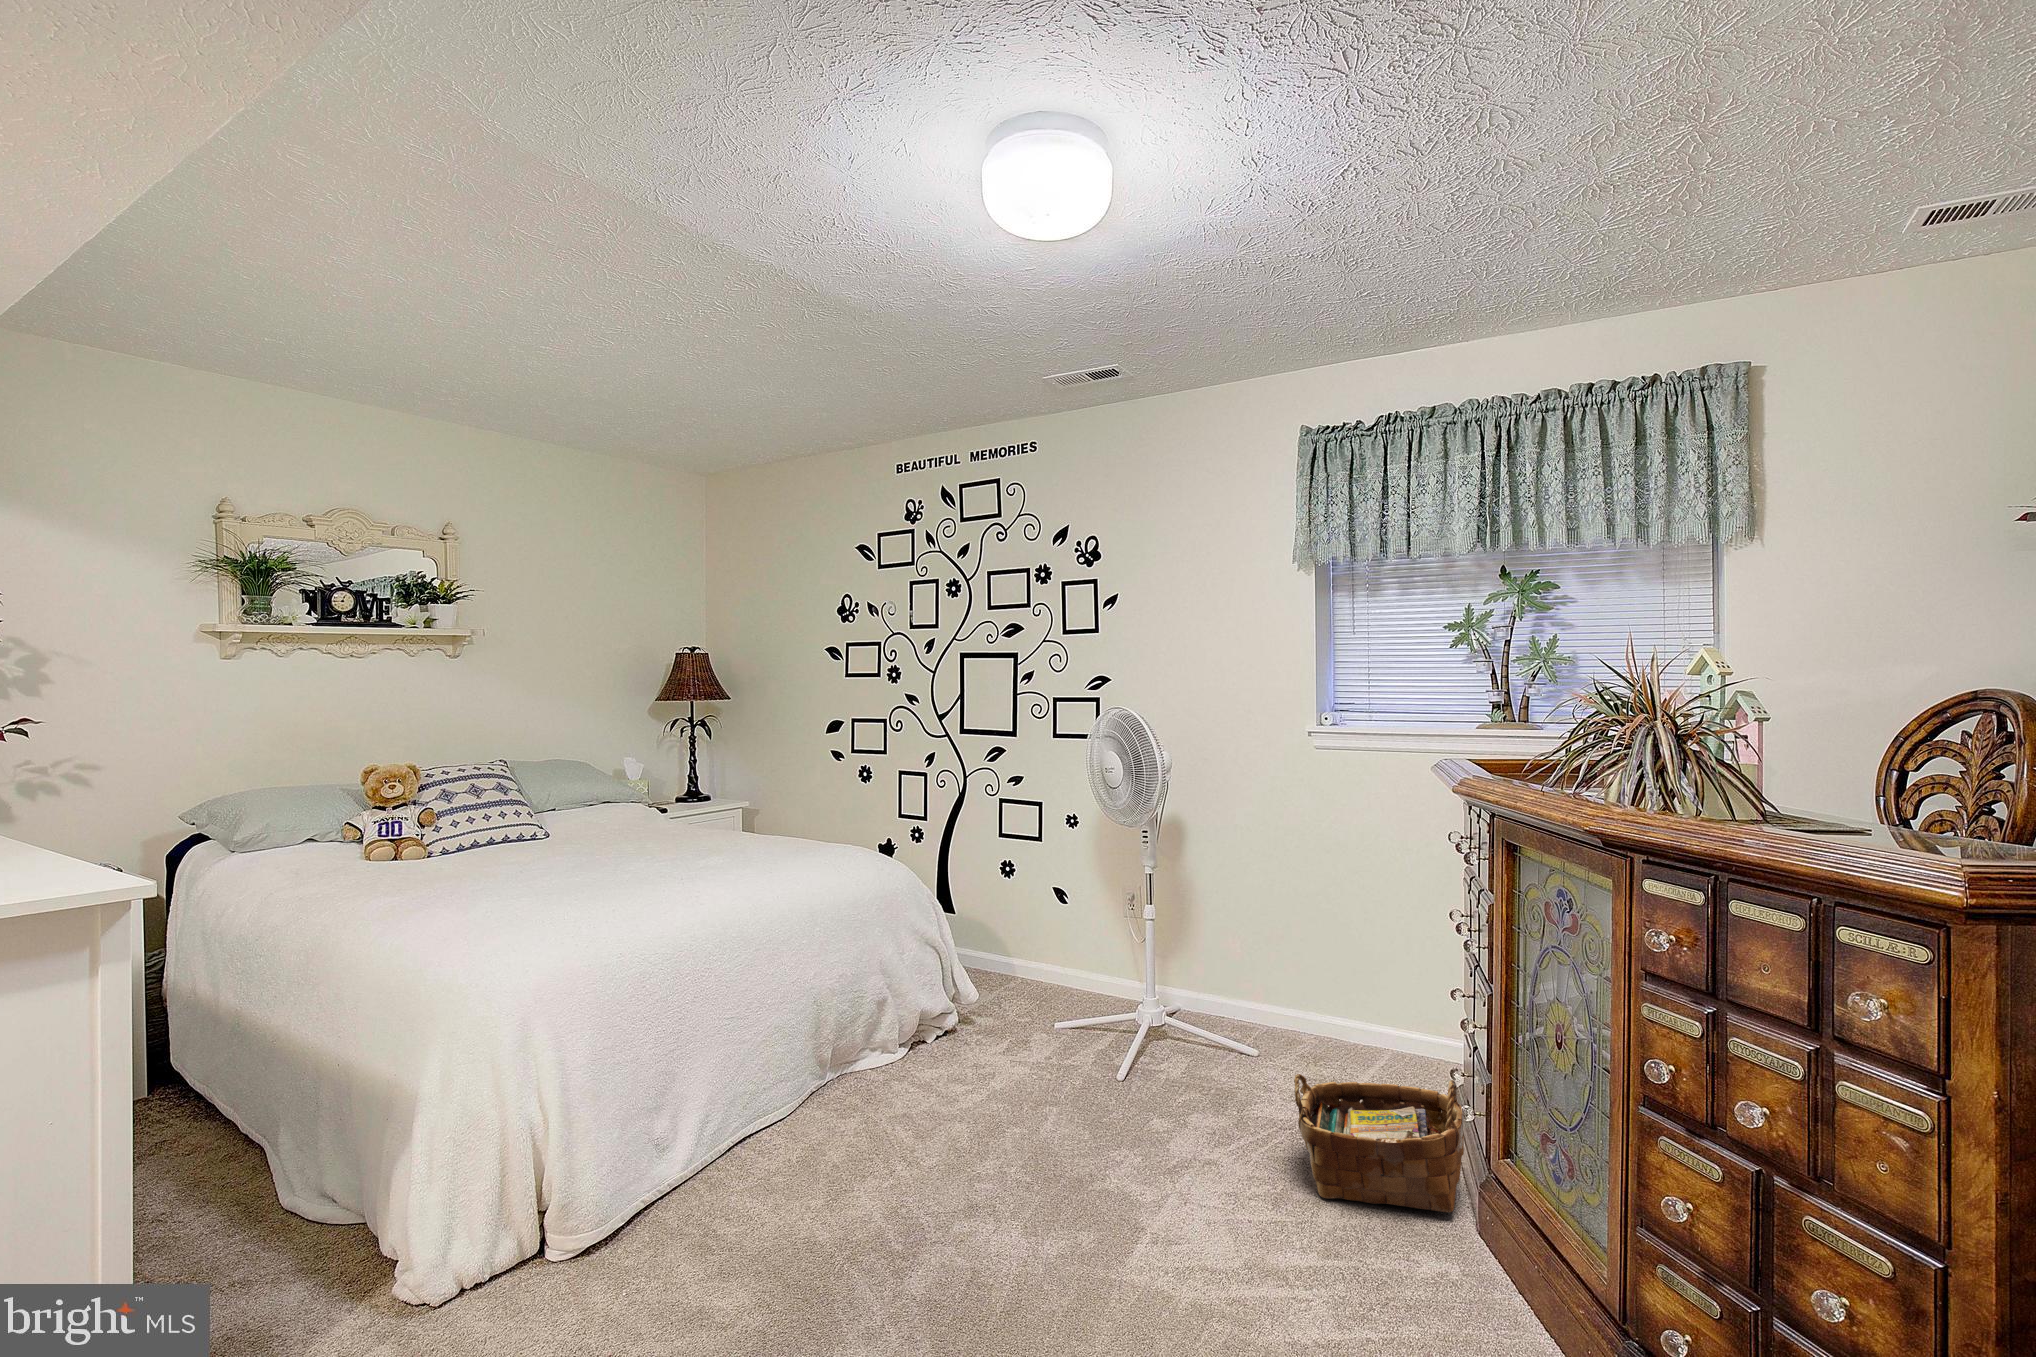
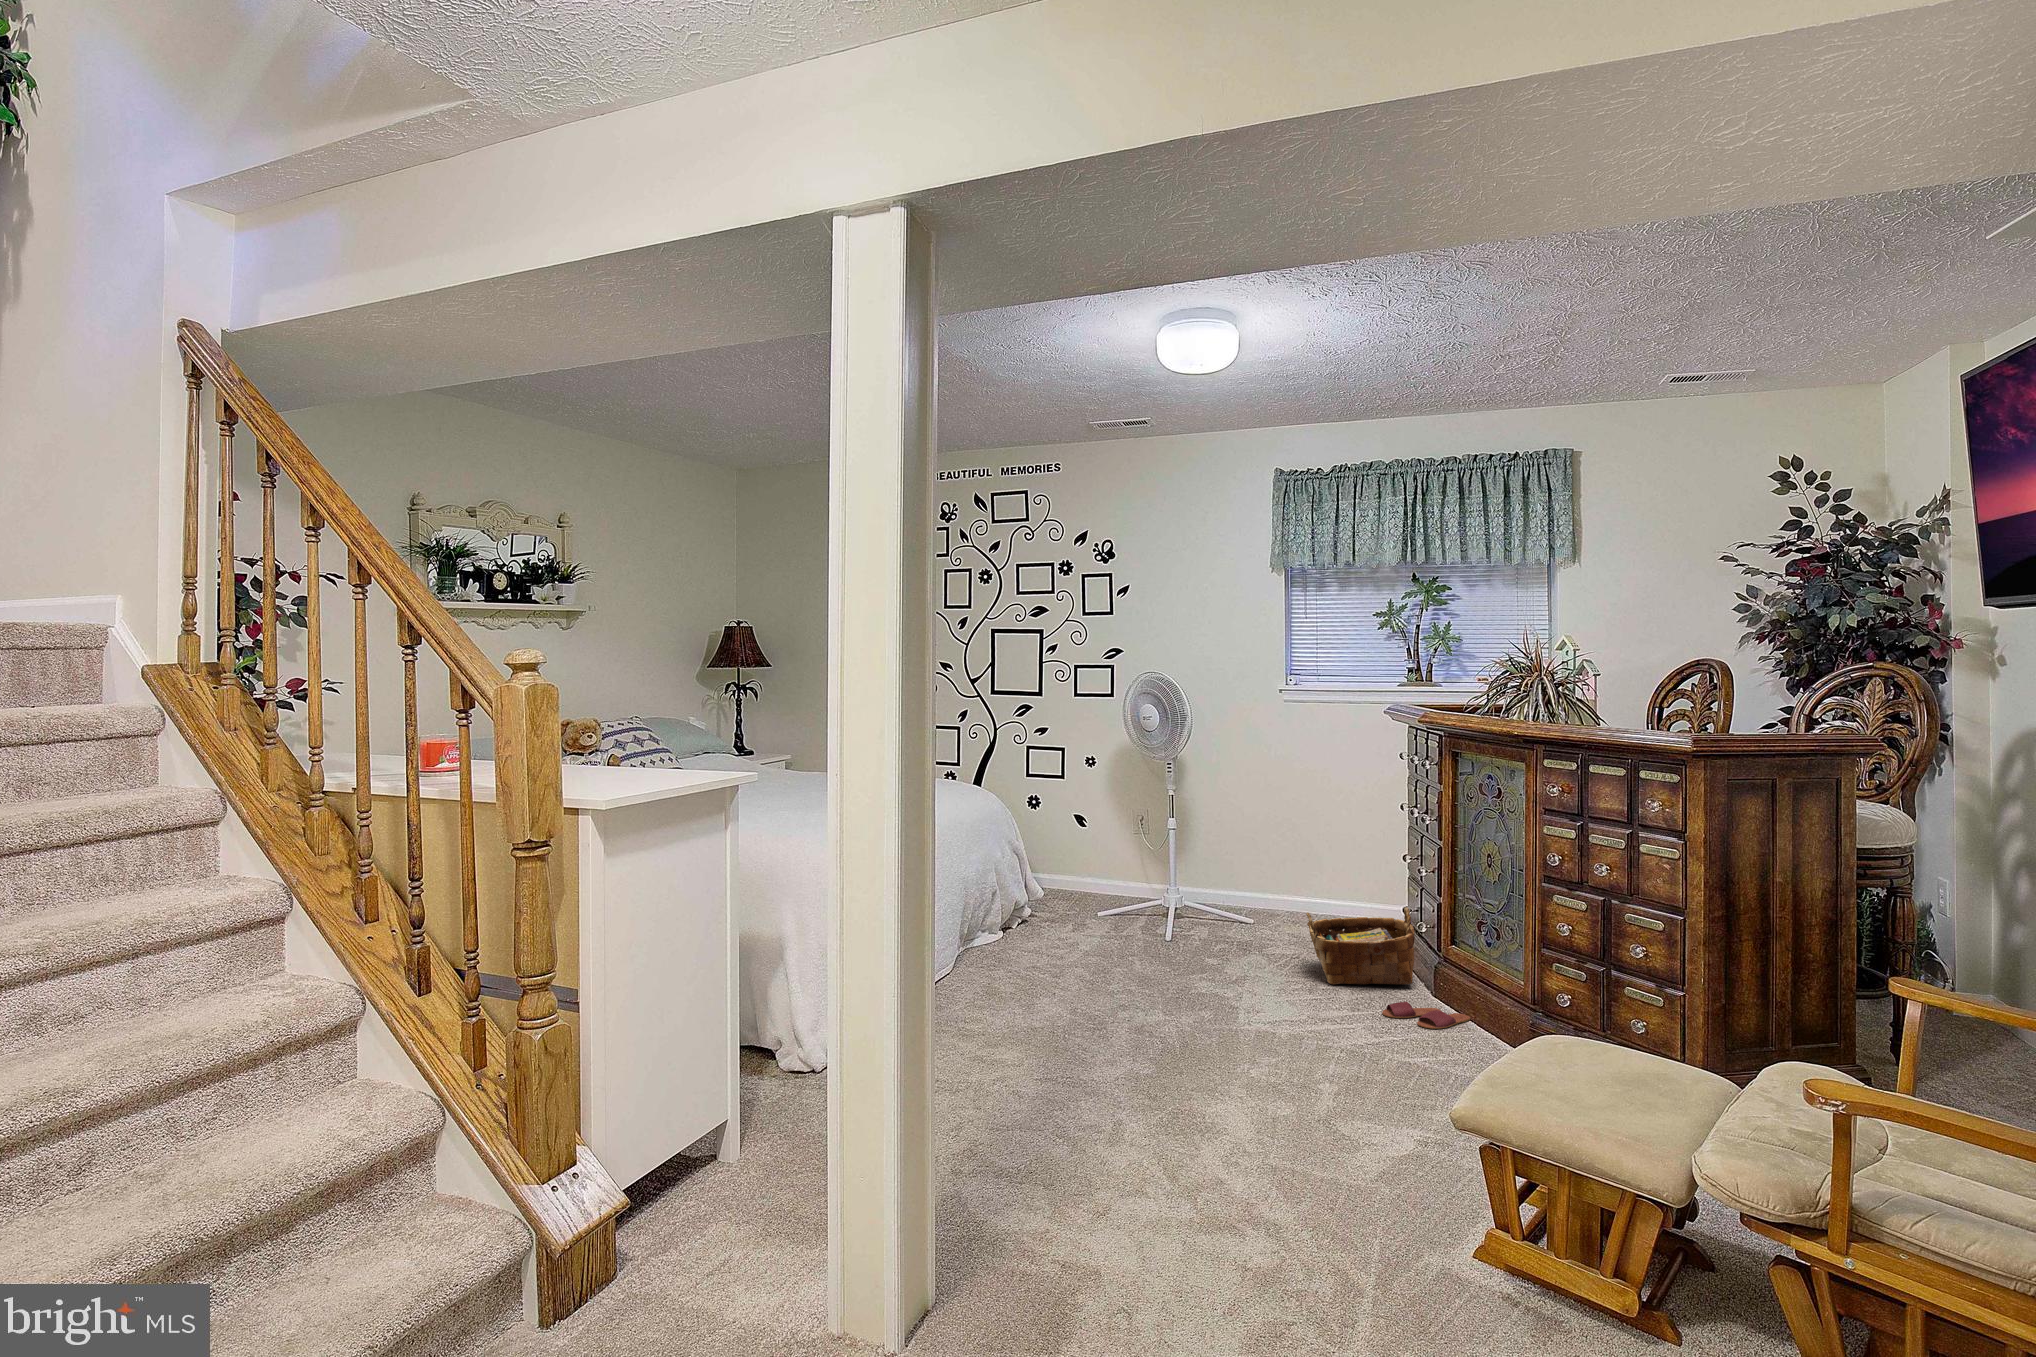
slippers: none [1379,1260,1532,1329] -> present [1382,1002,1470,1029]

